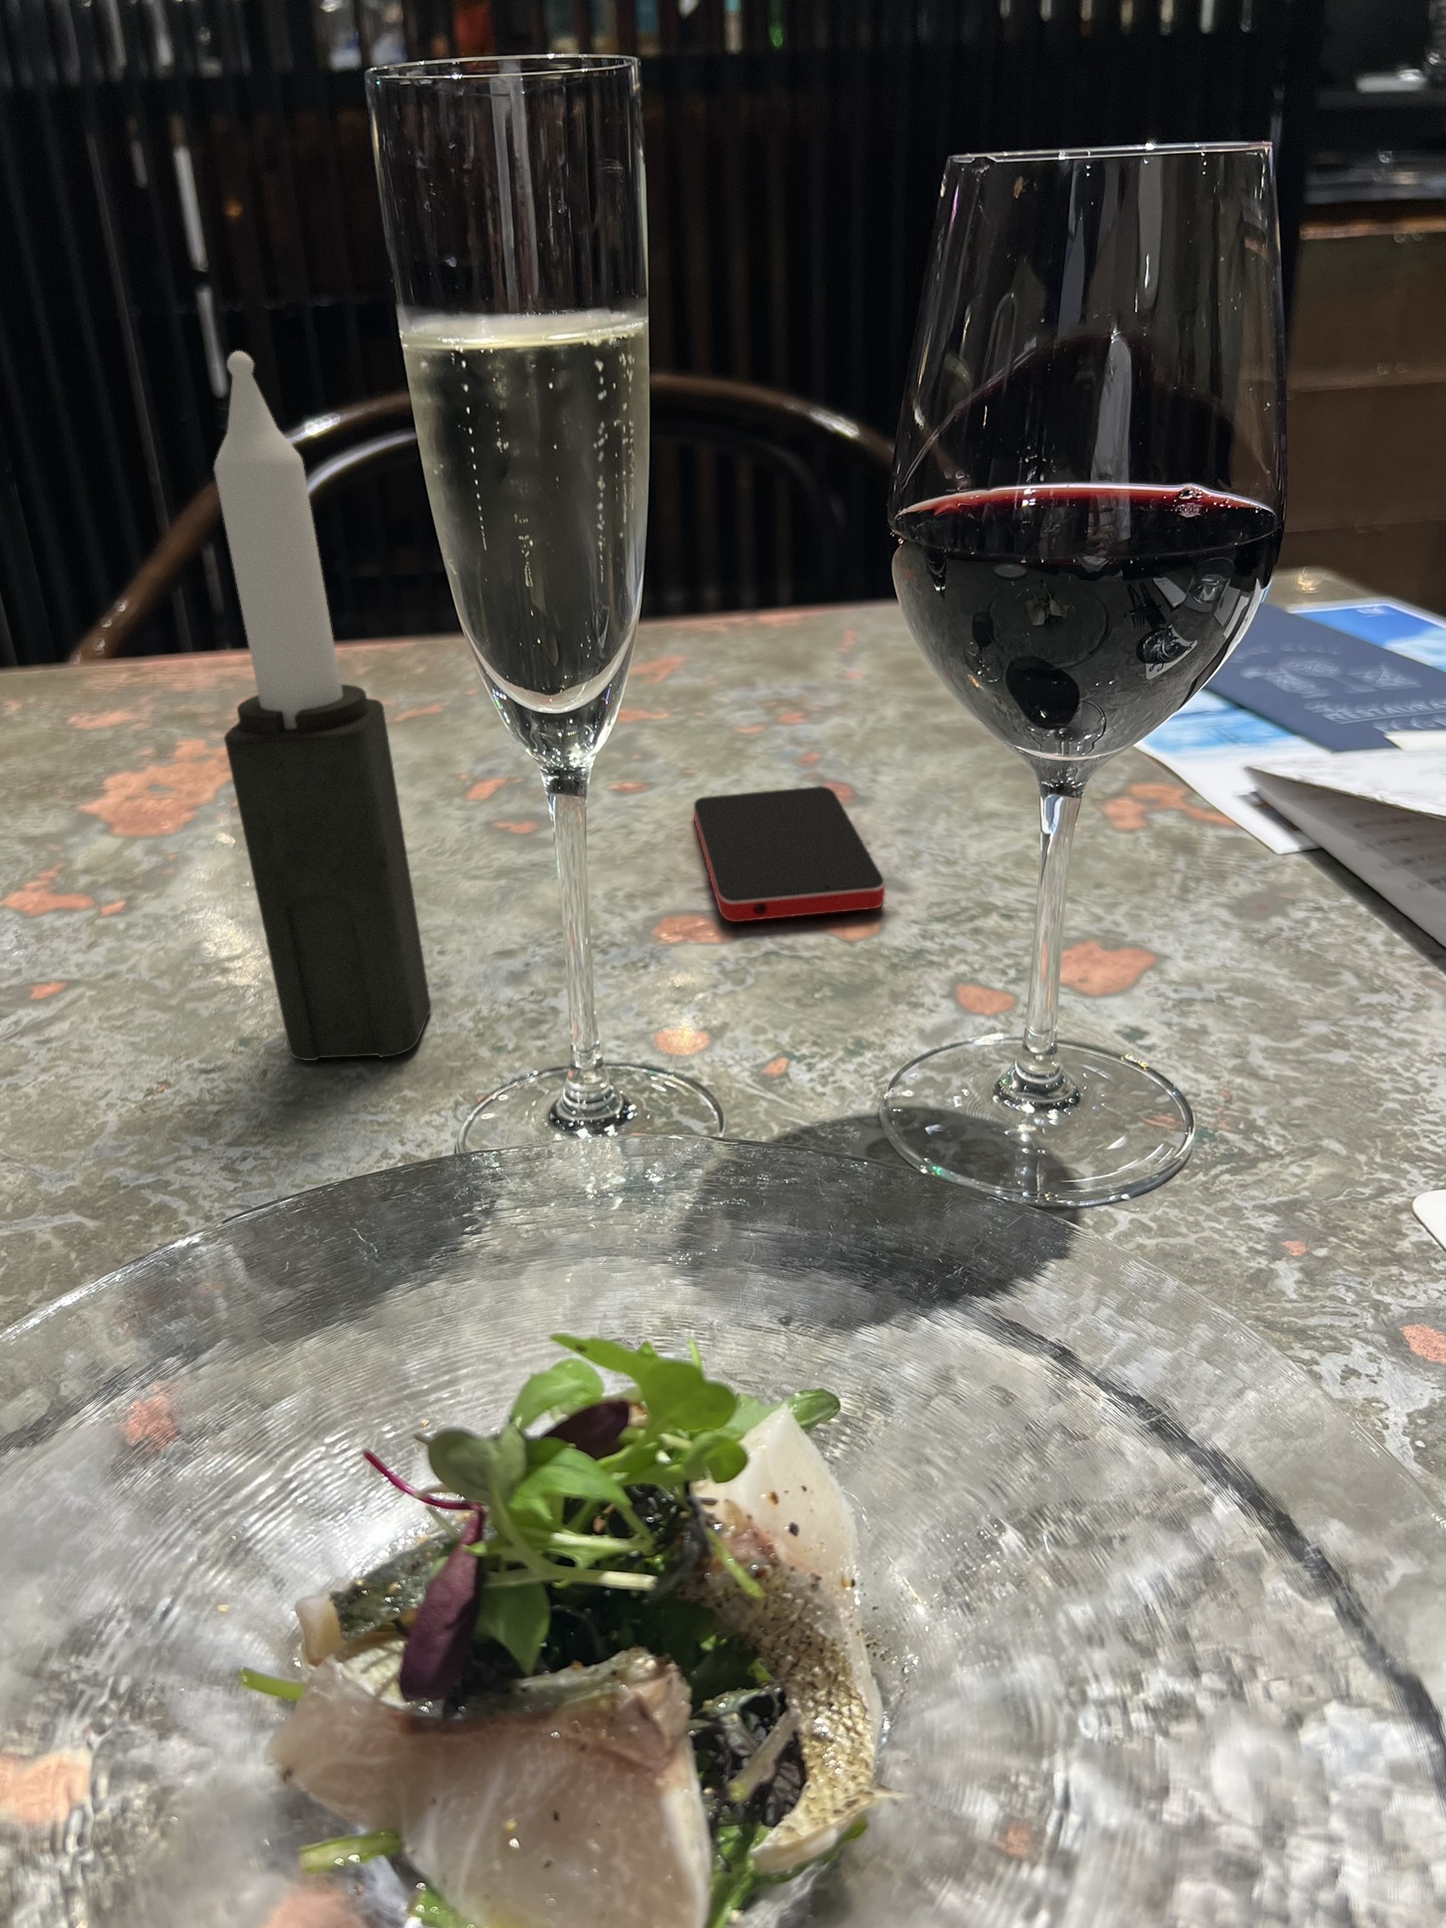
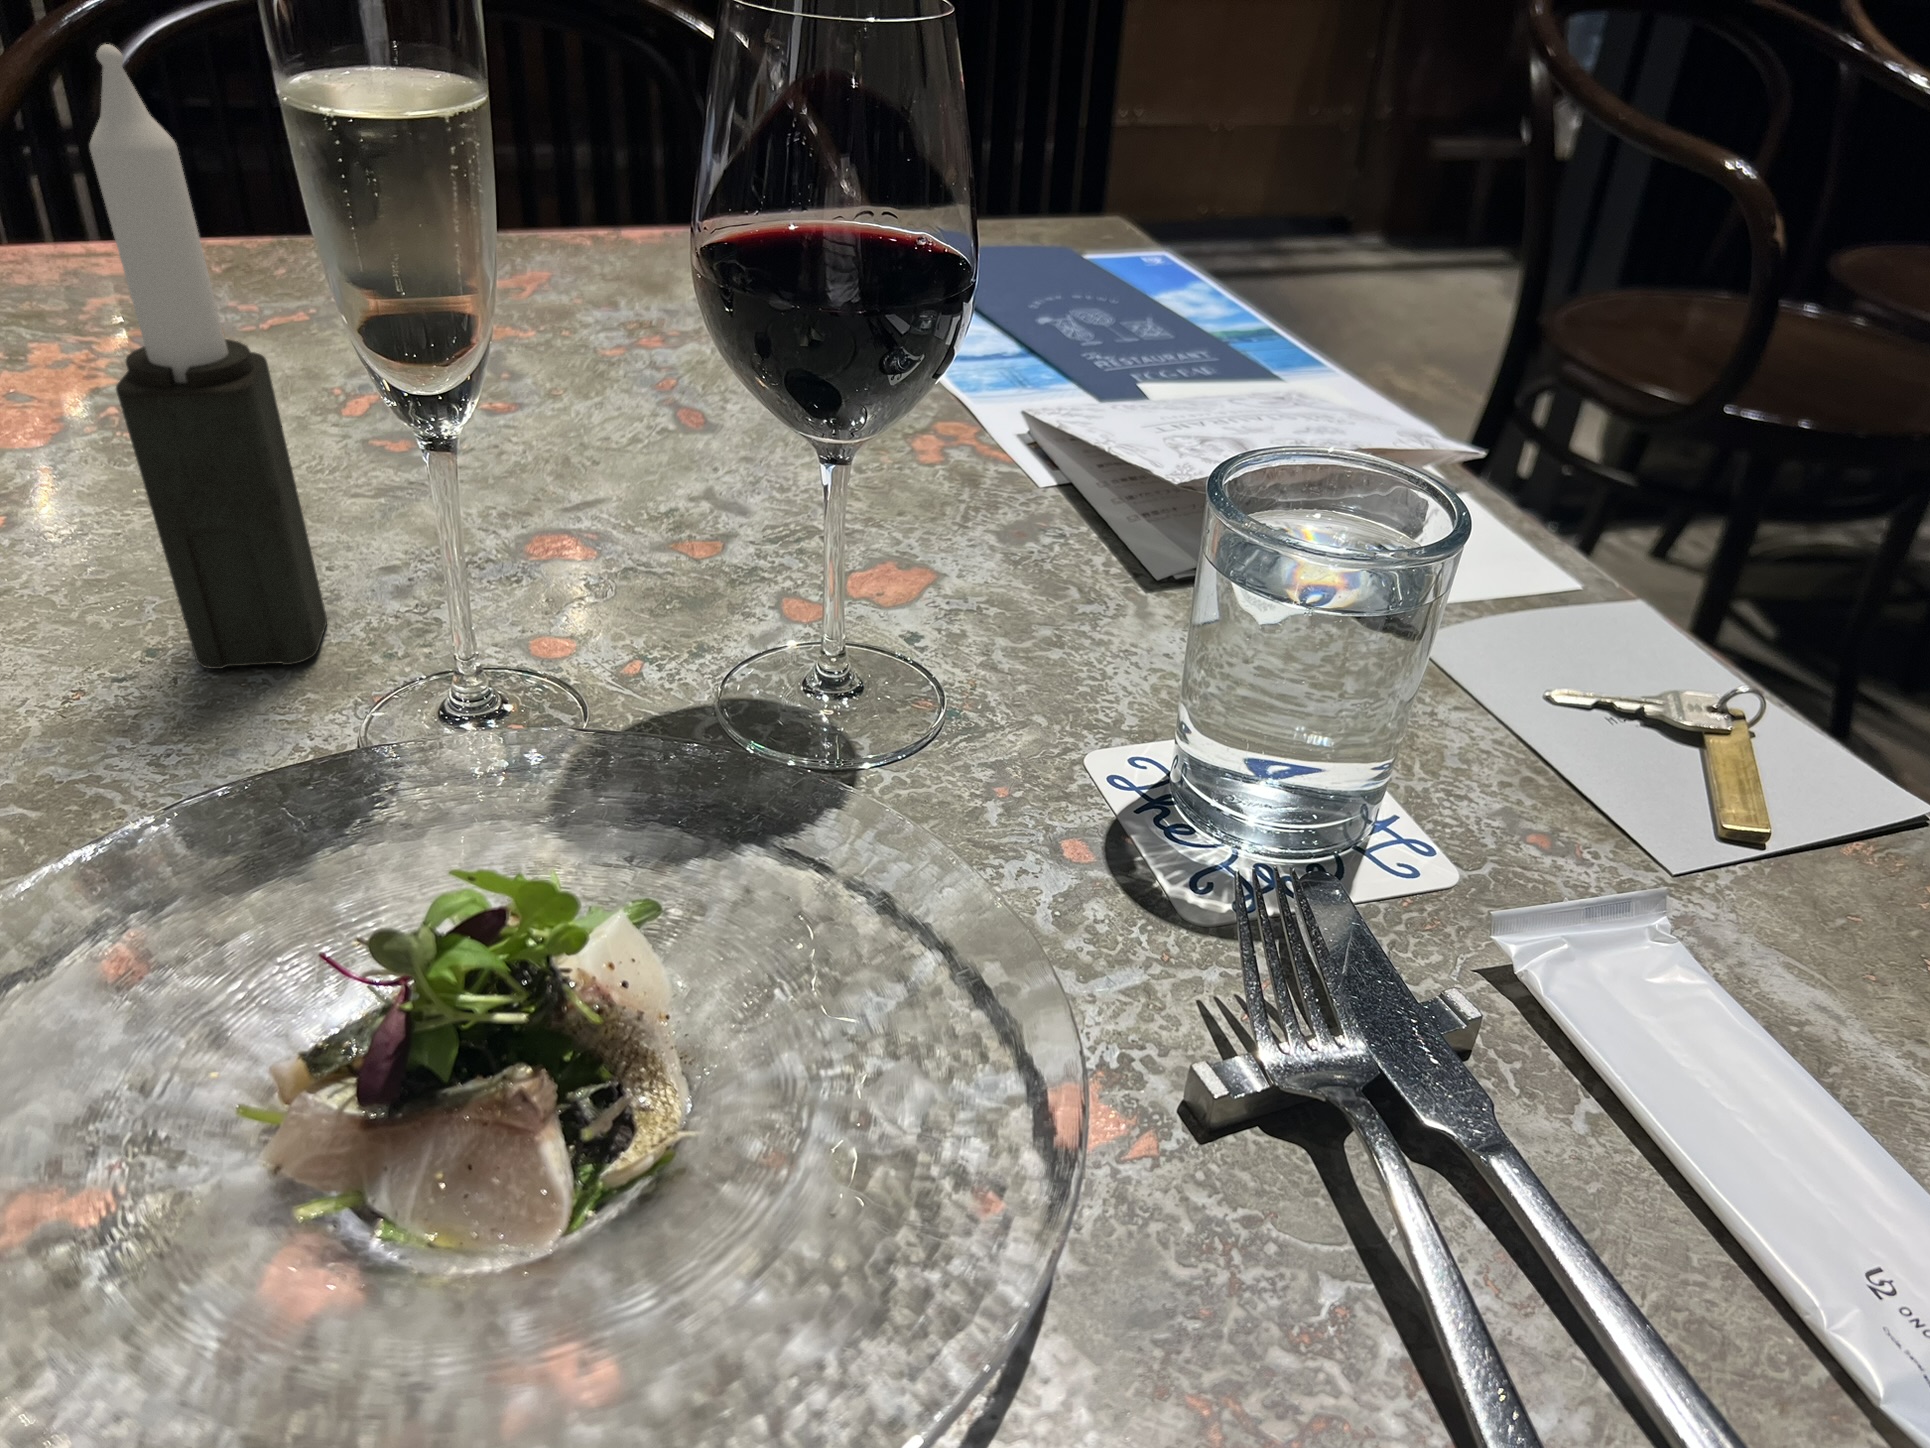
smartphone: present [694,786,885,922] -> none [562,417,726,543]

